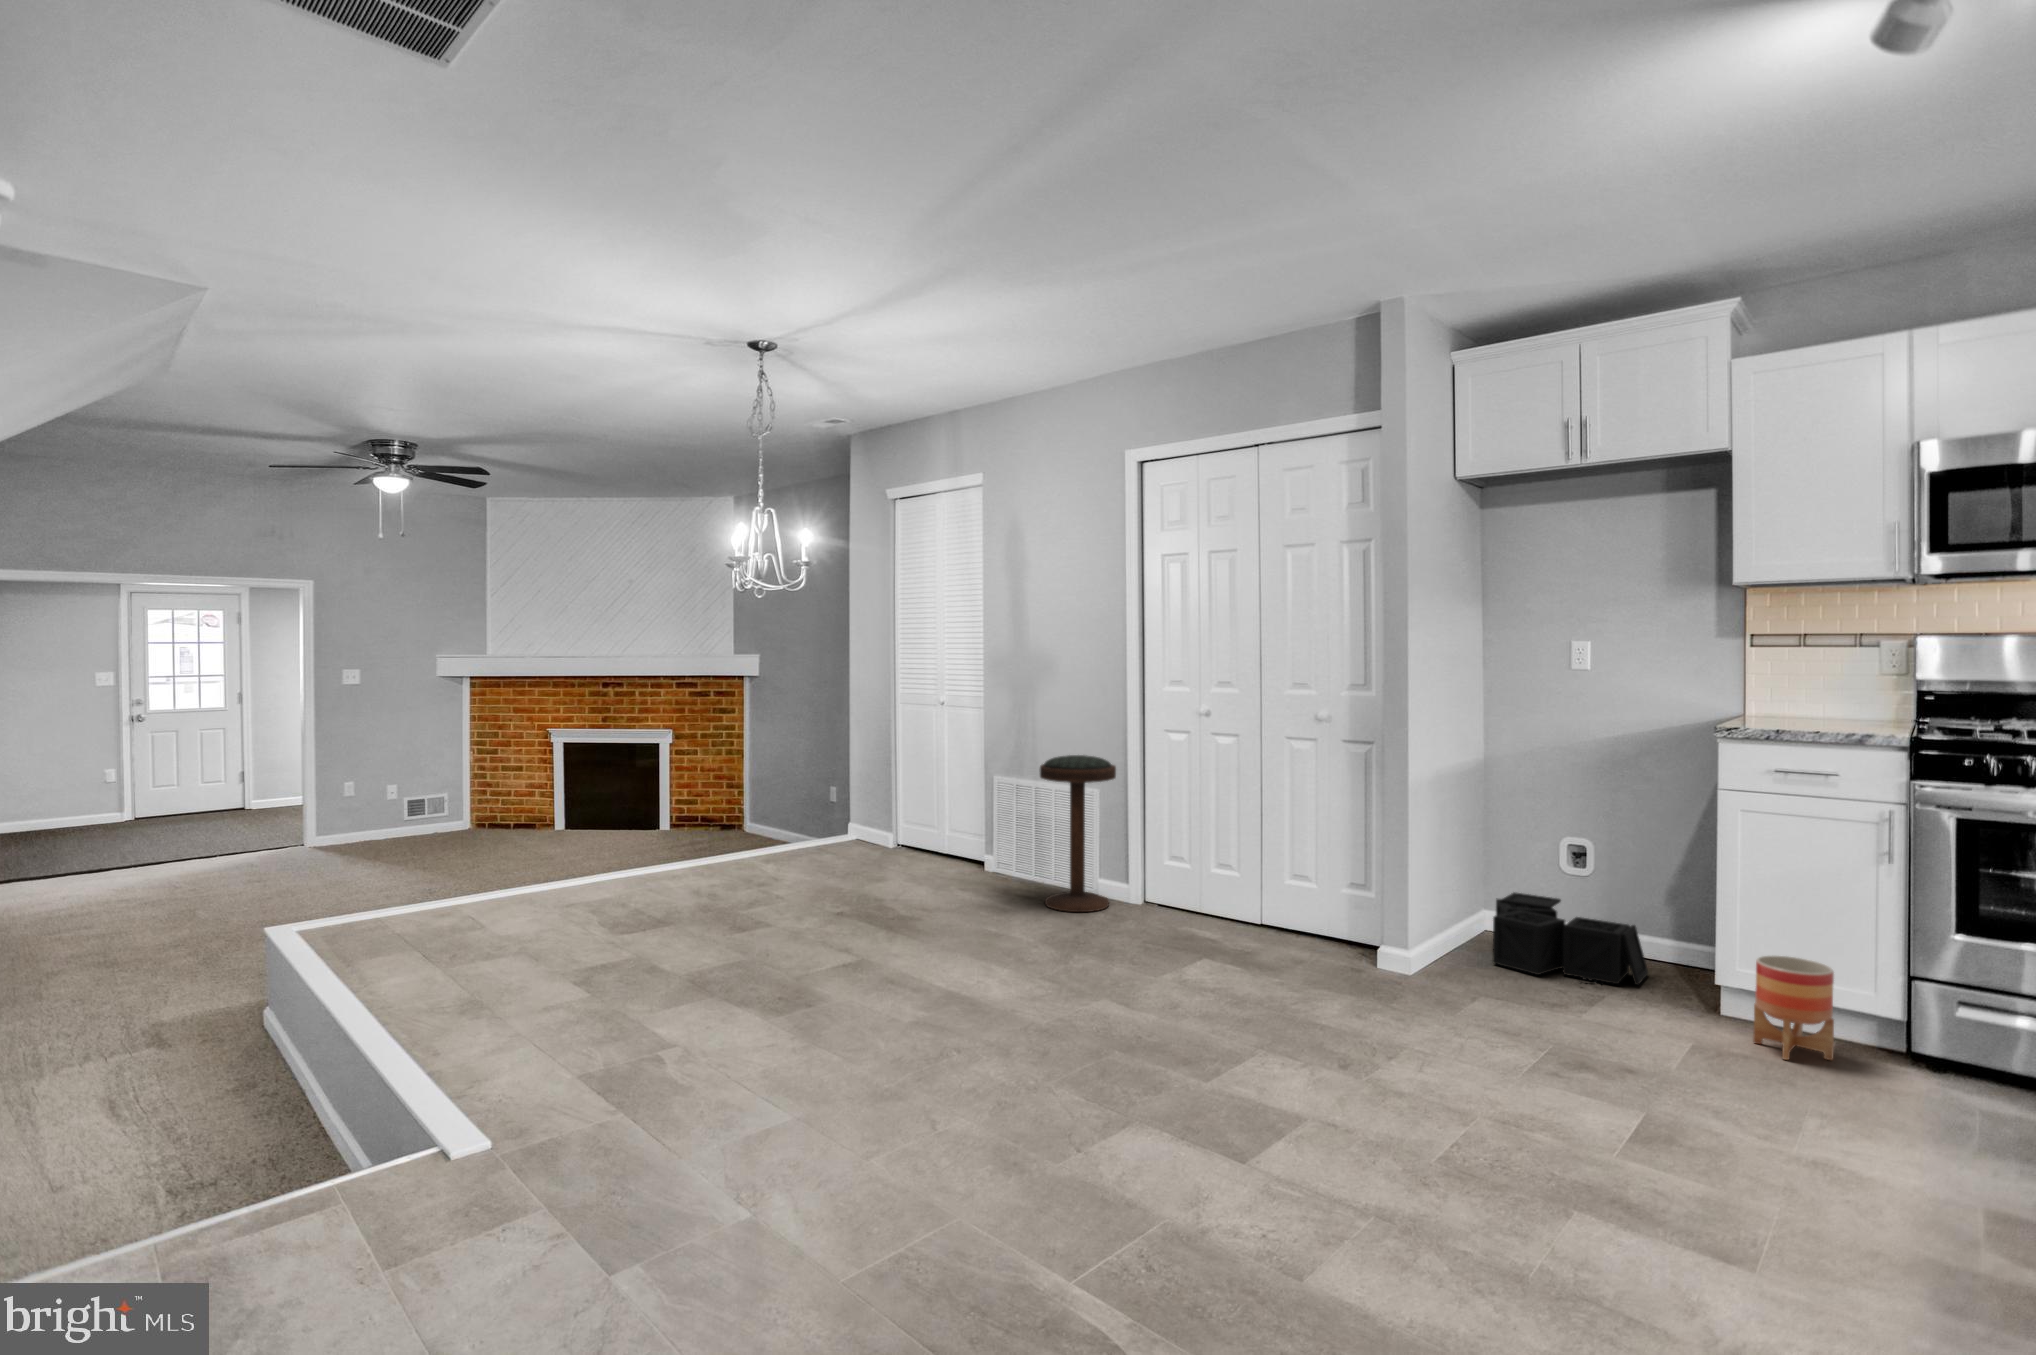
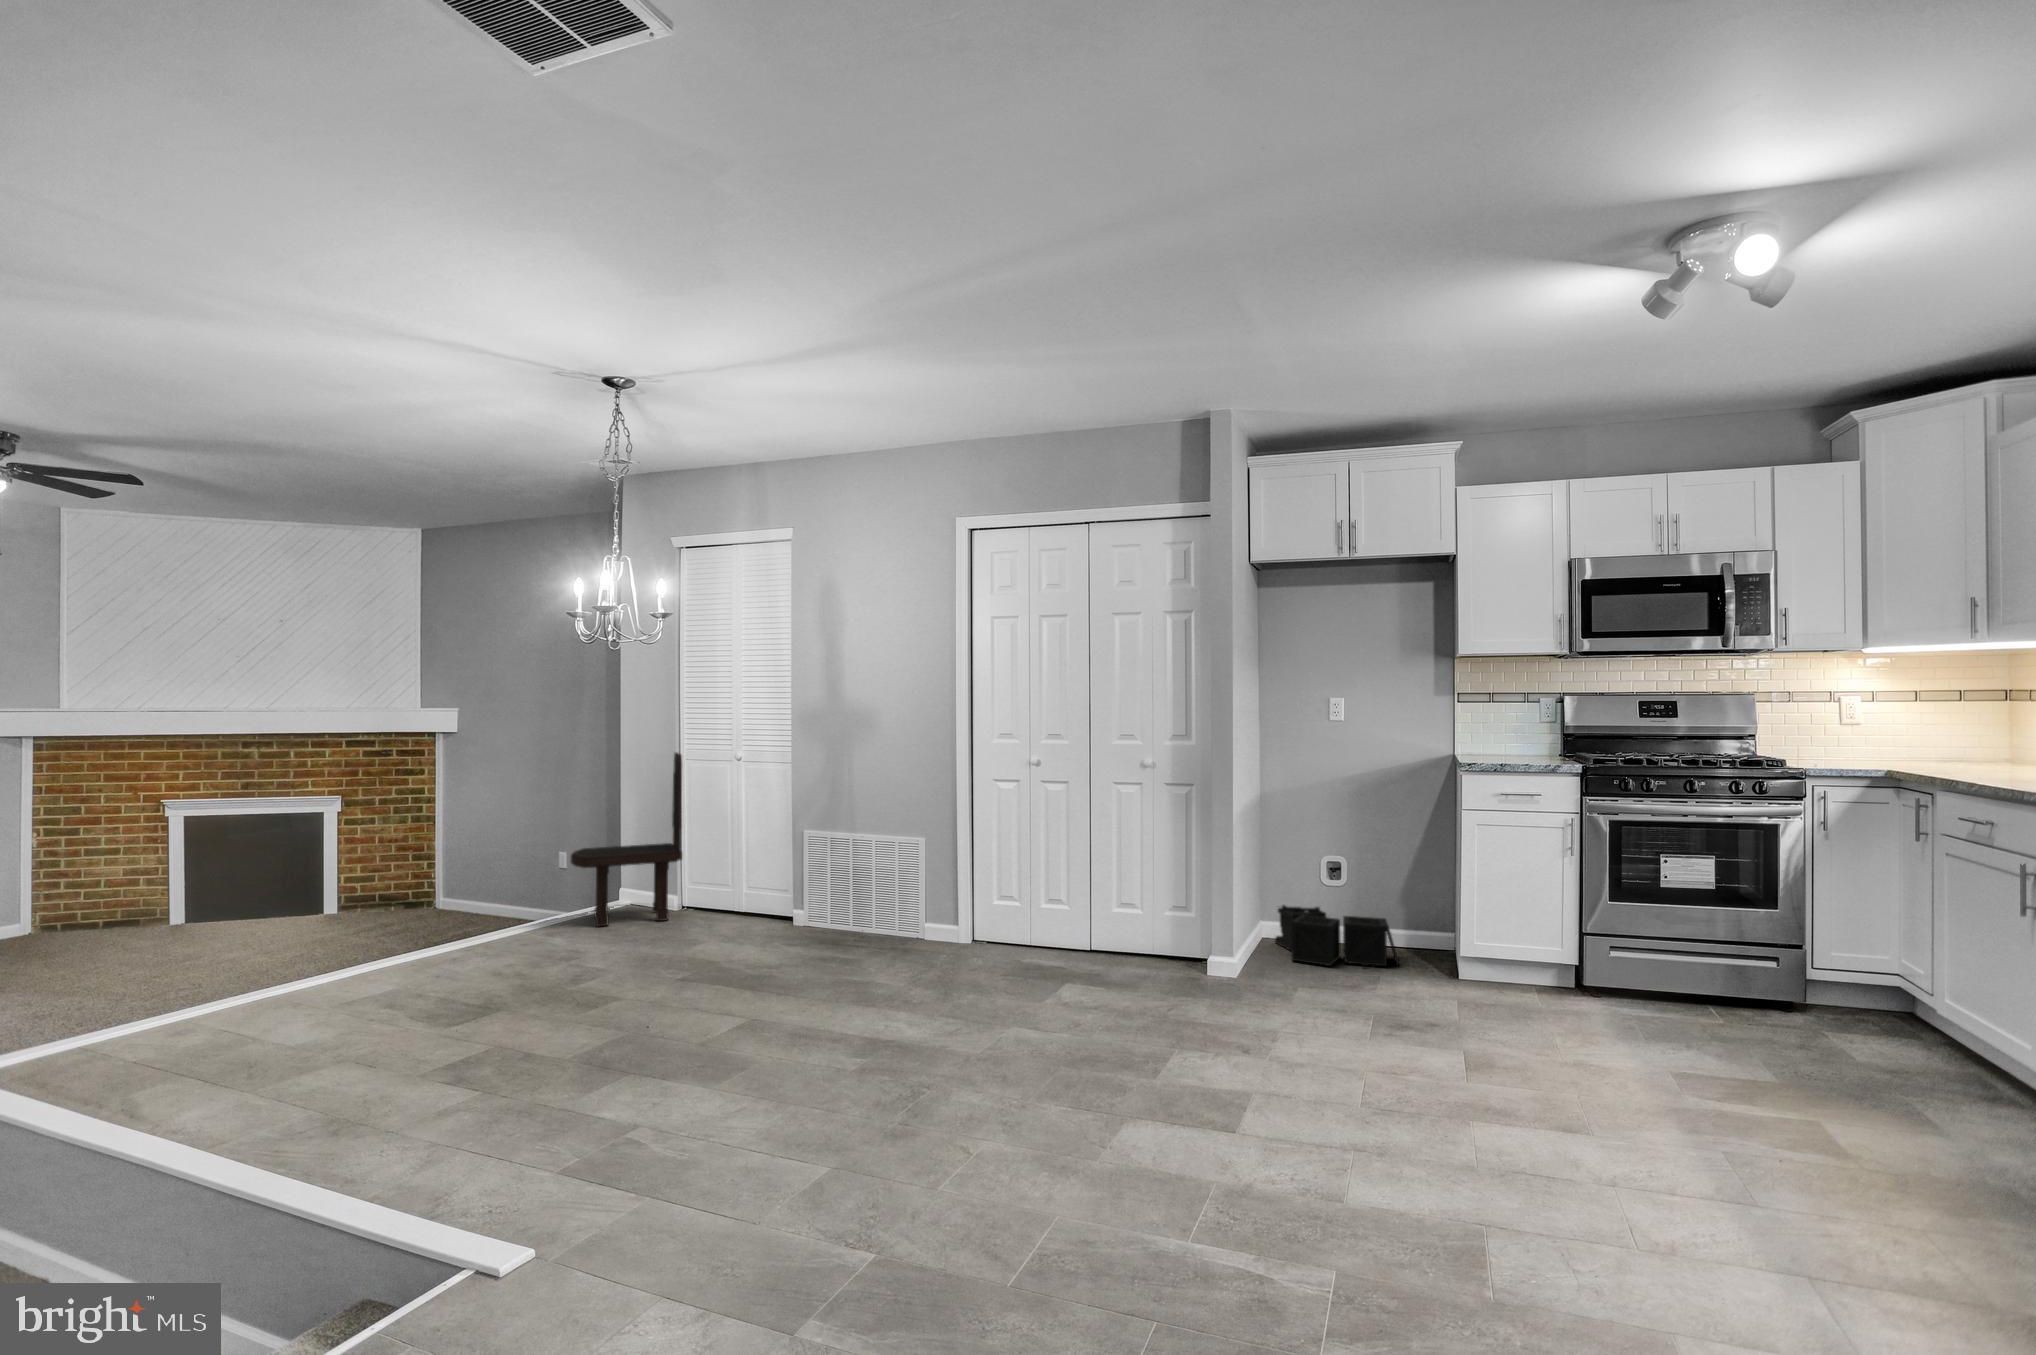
dining chair: none [794,696,892,857] -> present [571,753,682,927]
bar stool: present [1040,755,1116,912] -> none [883,805,955,956]
planter: present [1753,956,1834,1060] -> none [1505,931,1559,1008]

